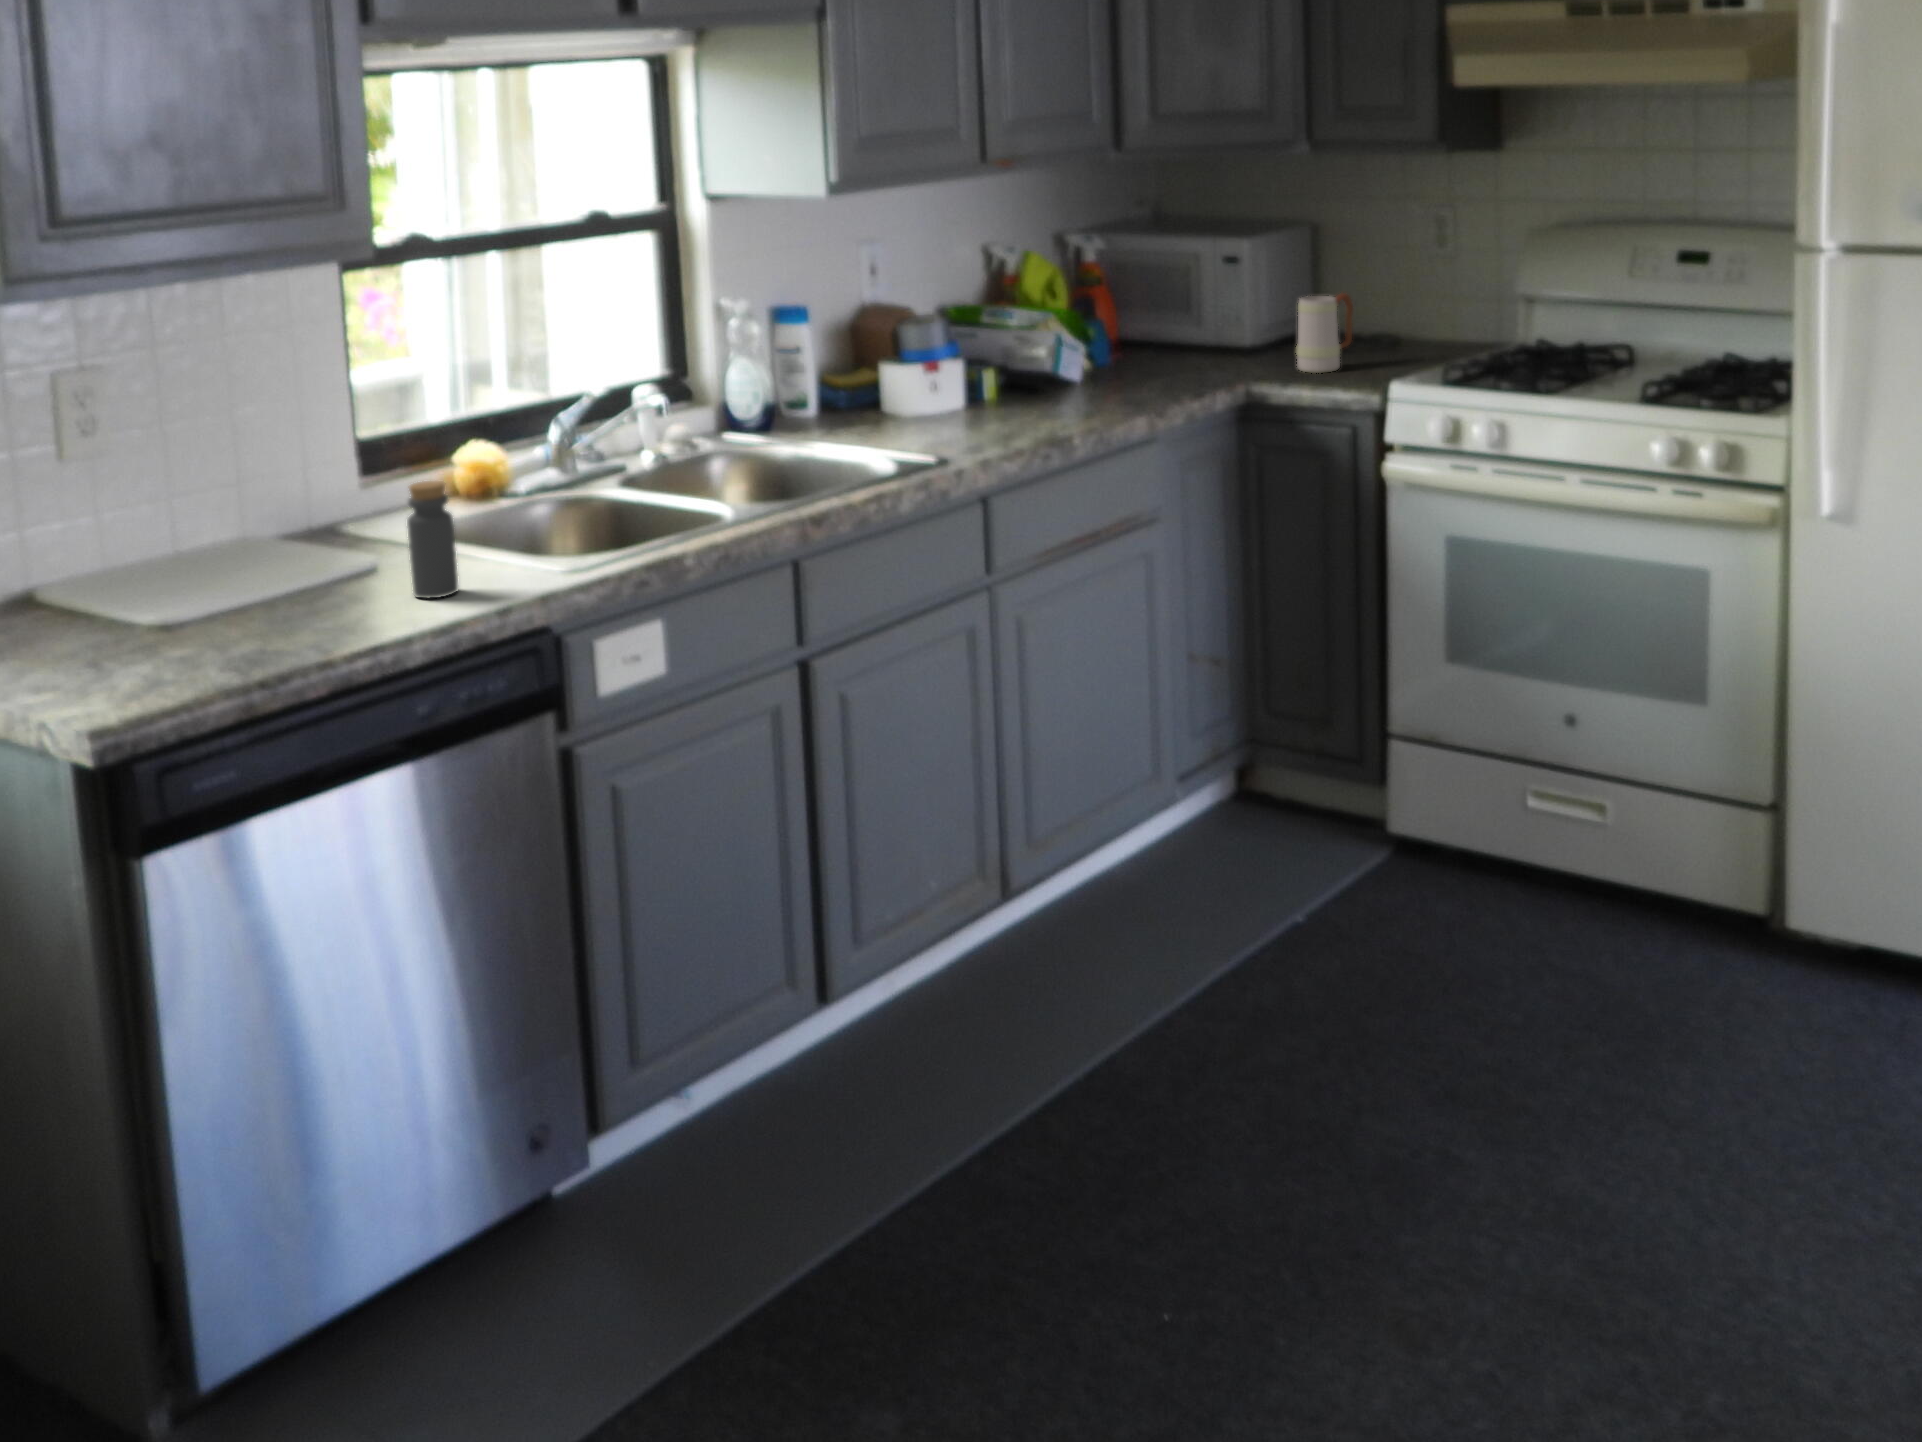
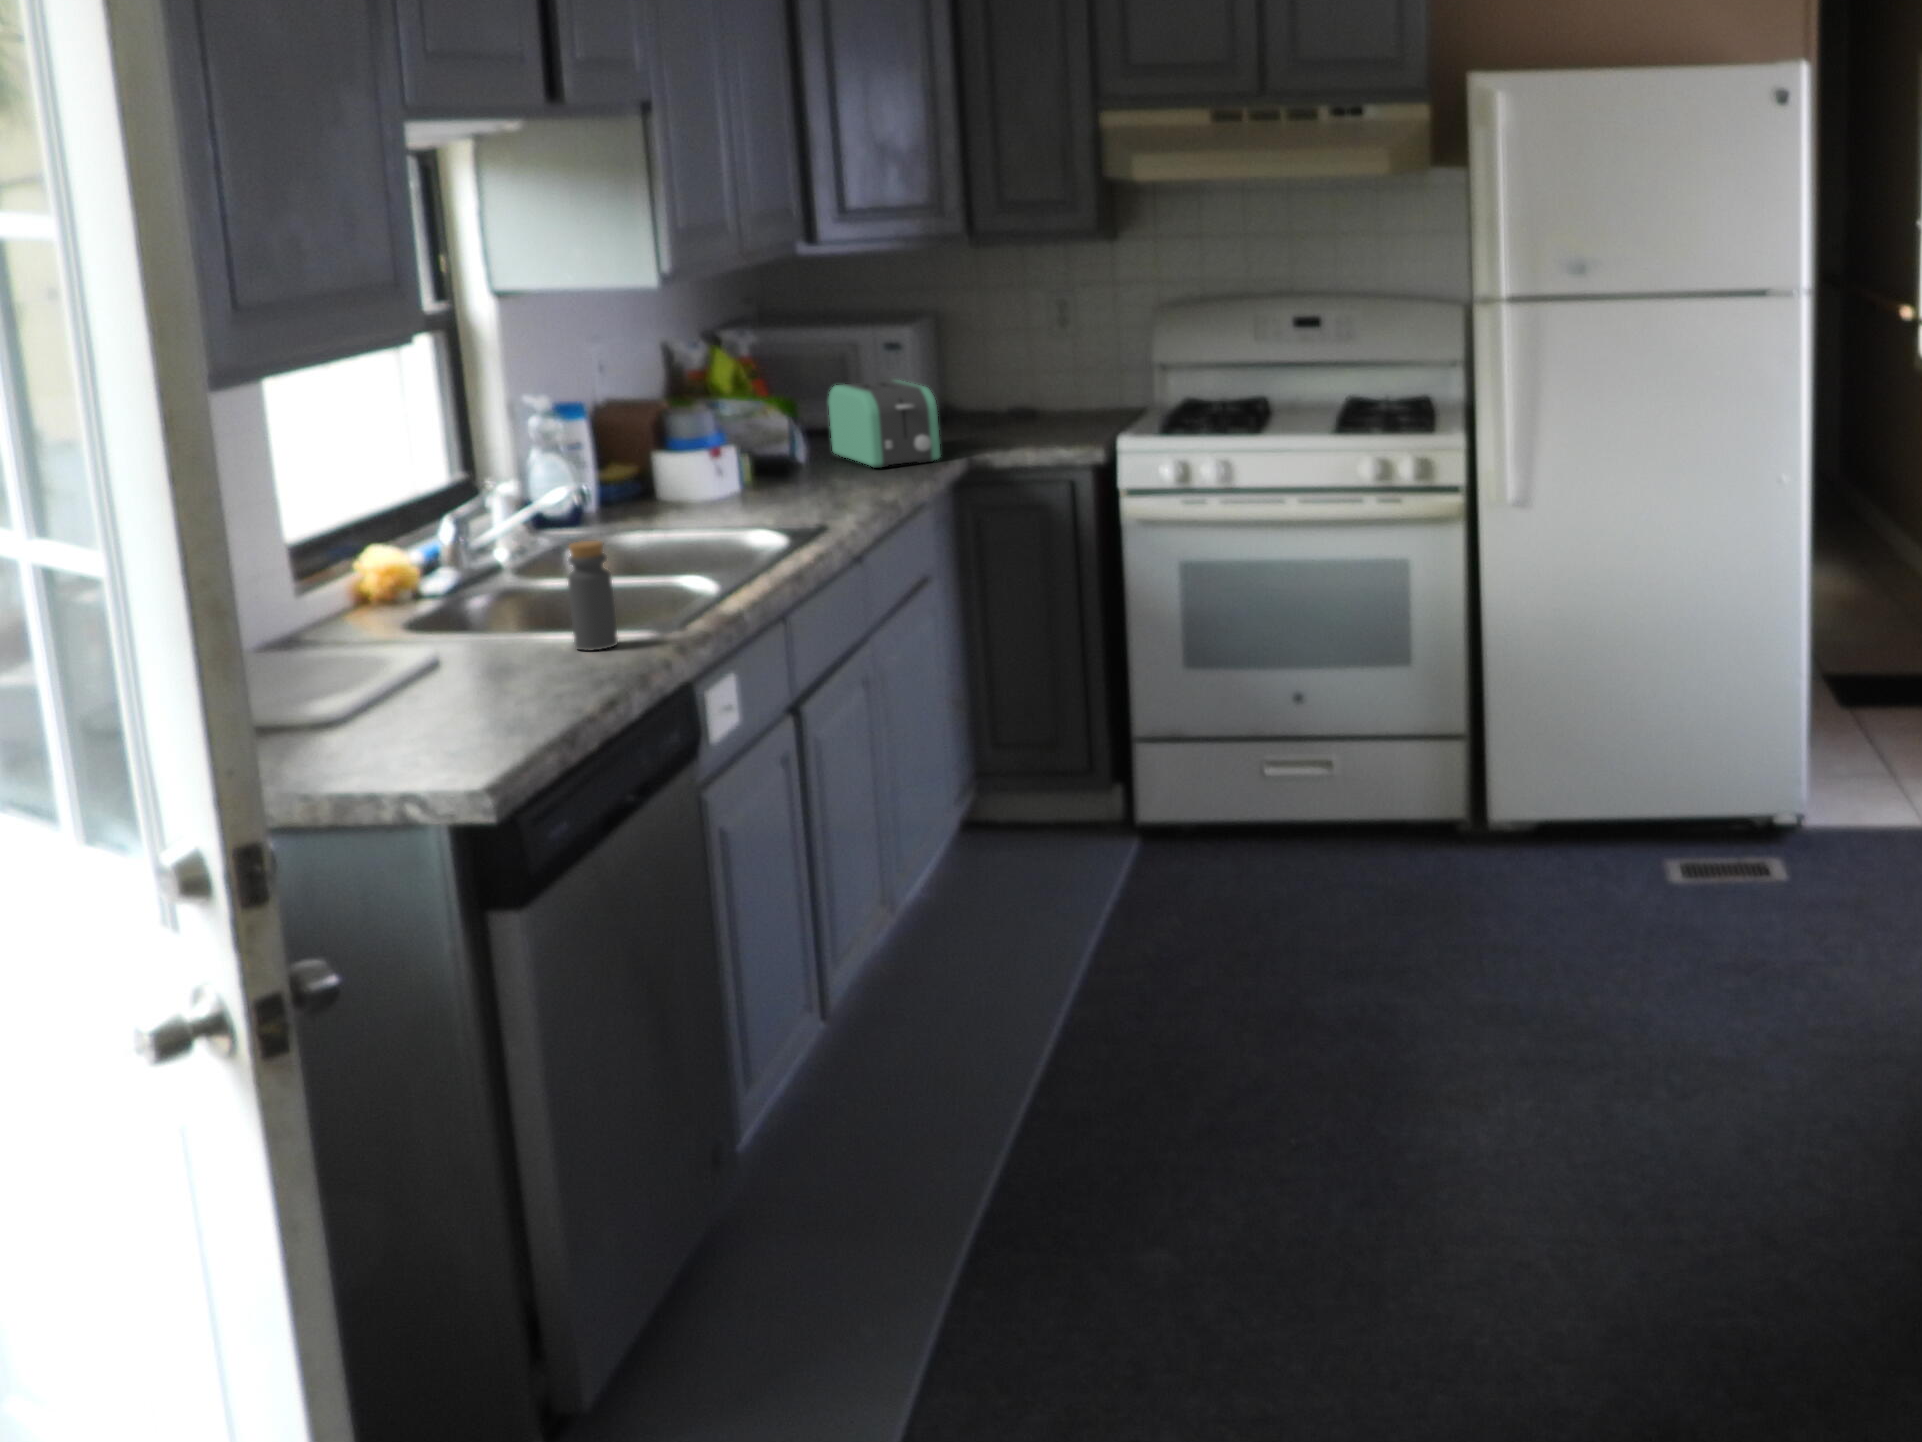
mug: present [1296,293,1353,373] -> none [993,370,1036,442]
toaster: none [1123,295,1204,392] -> present [828,380,940,468]

